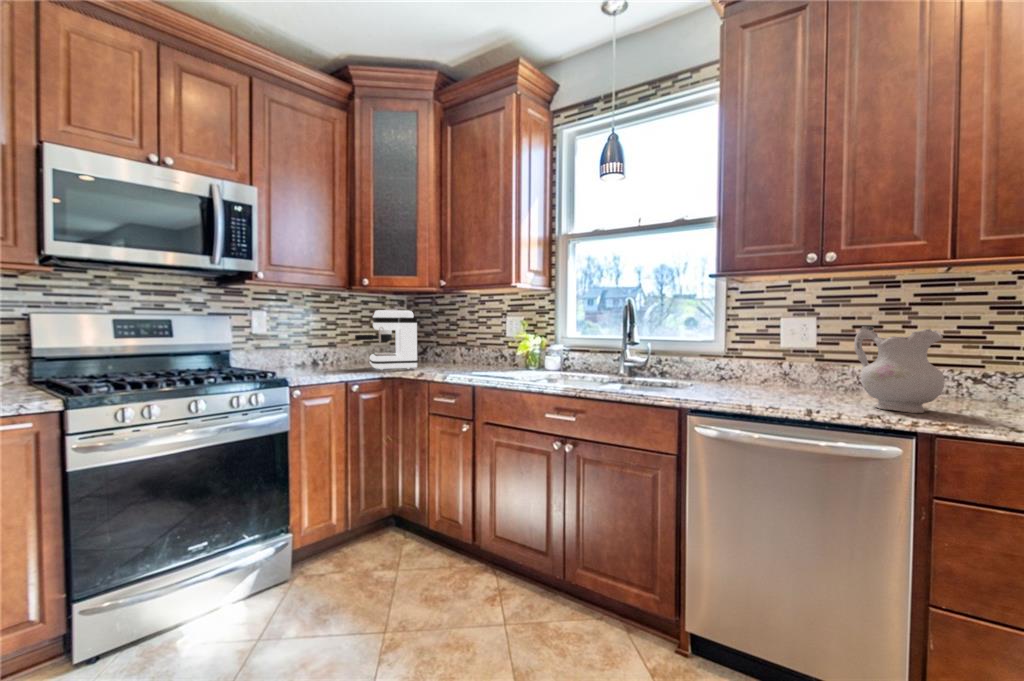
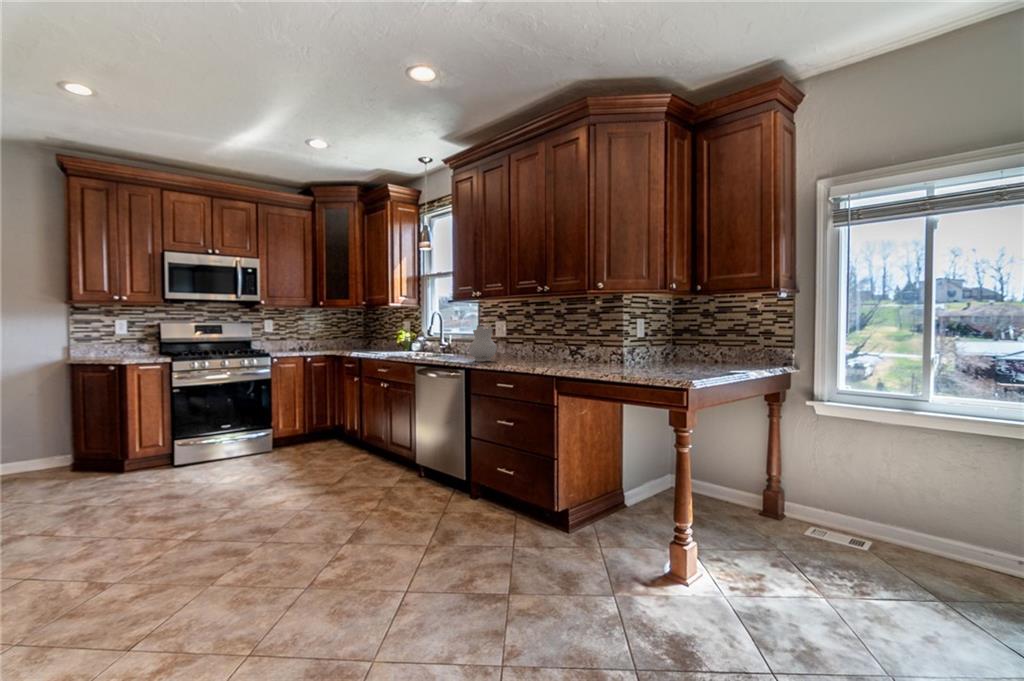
coffee maker: present [355,310,417,370] -> none [316,319,350,351]

